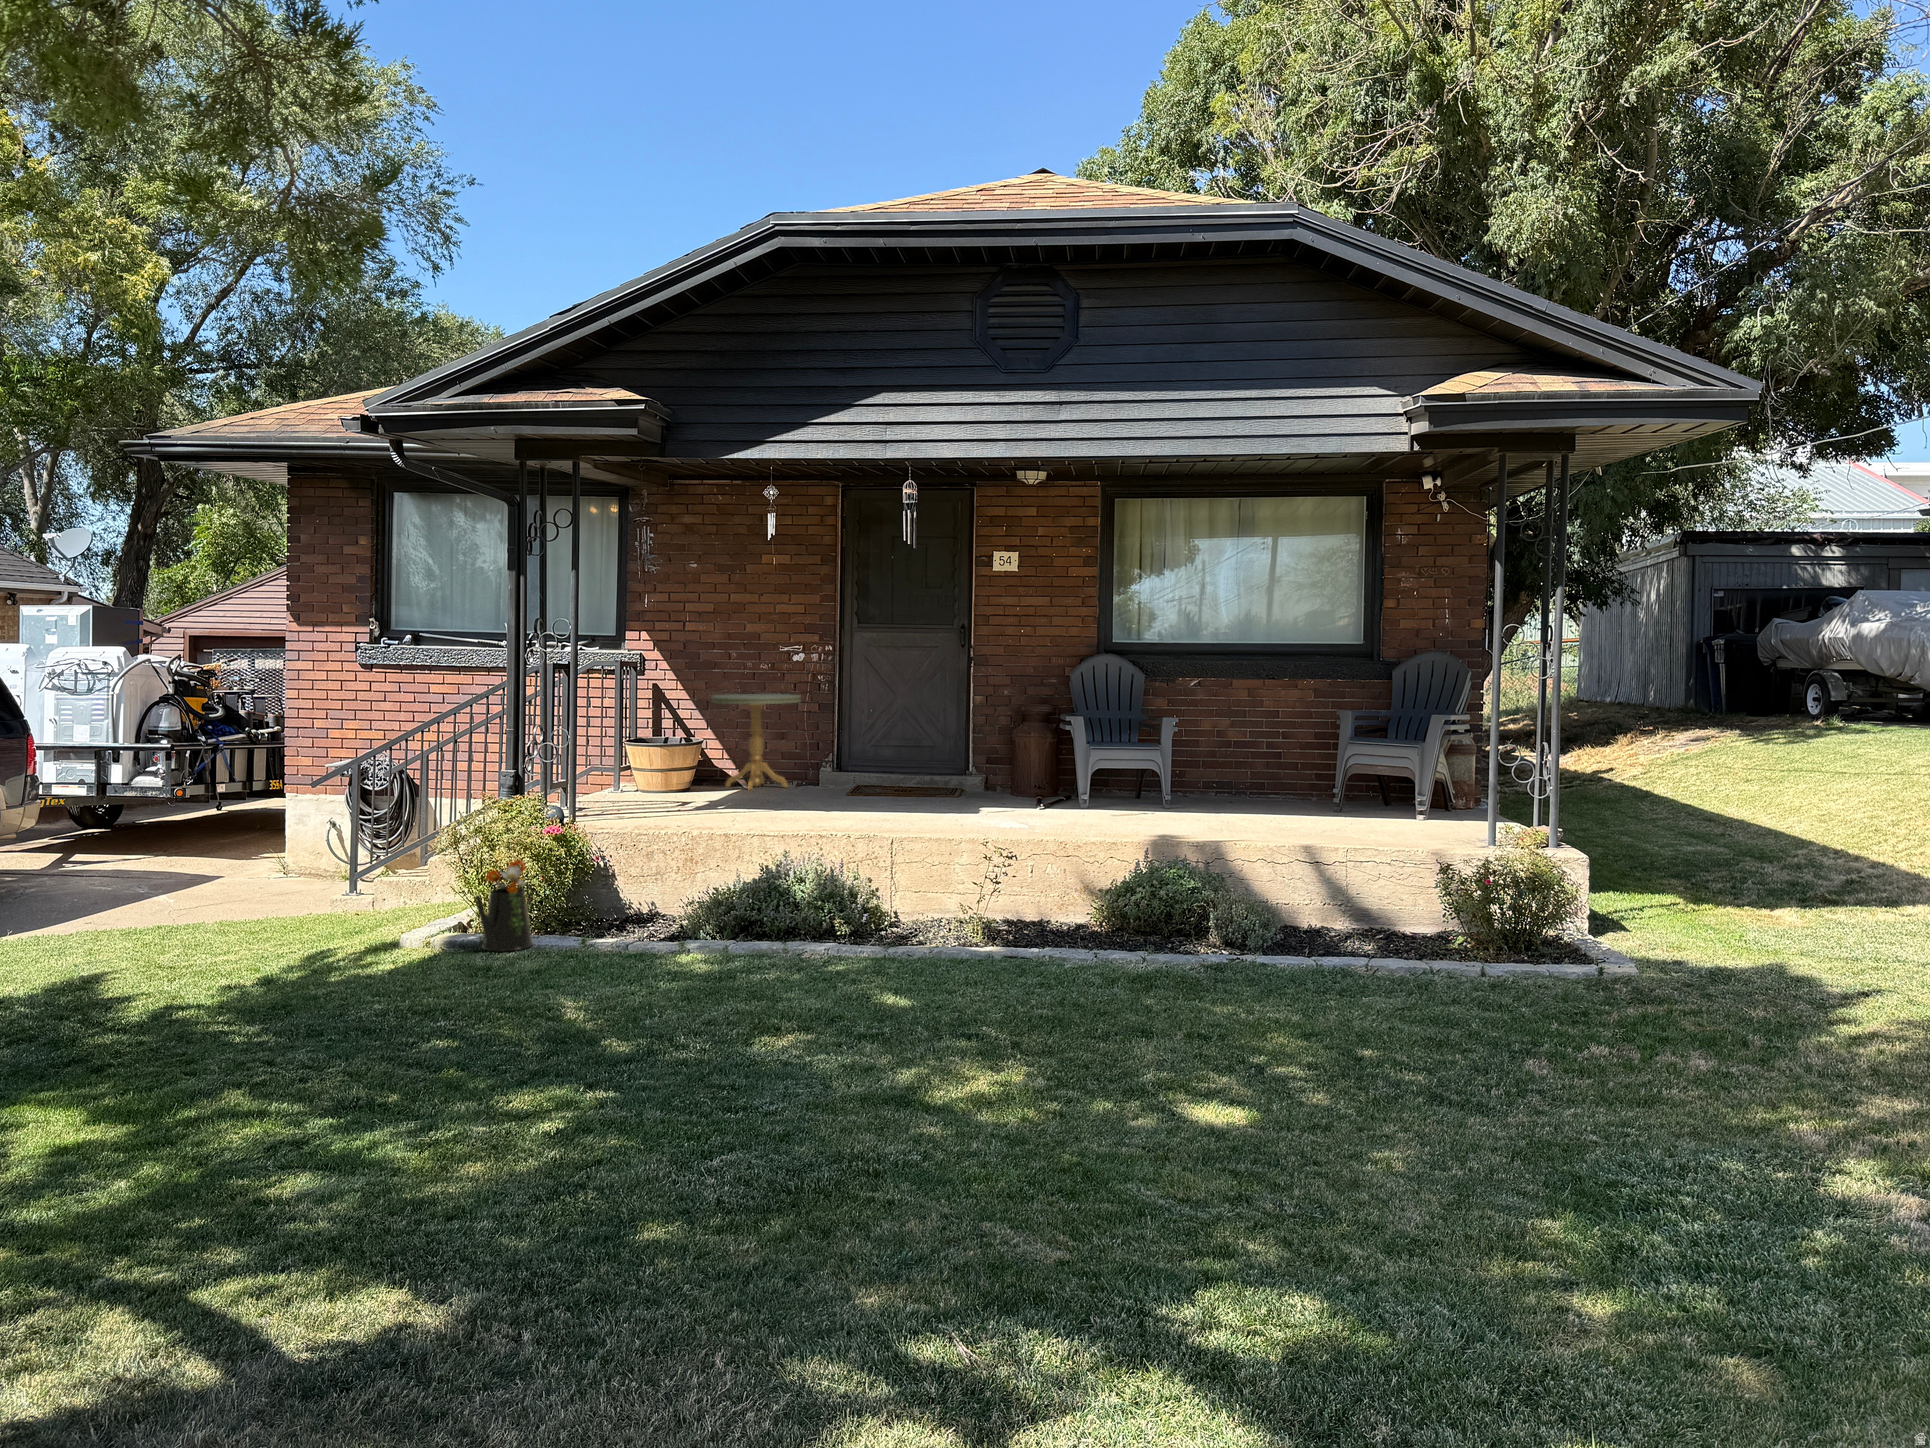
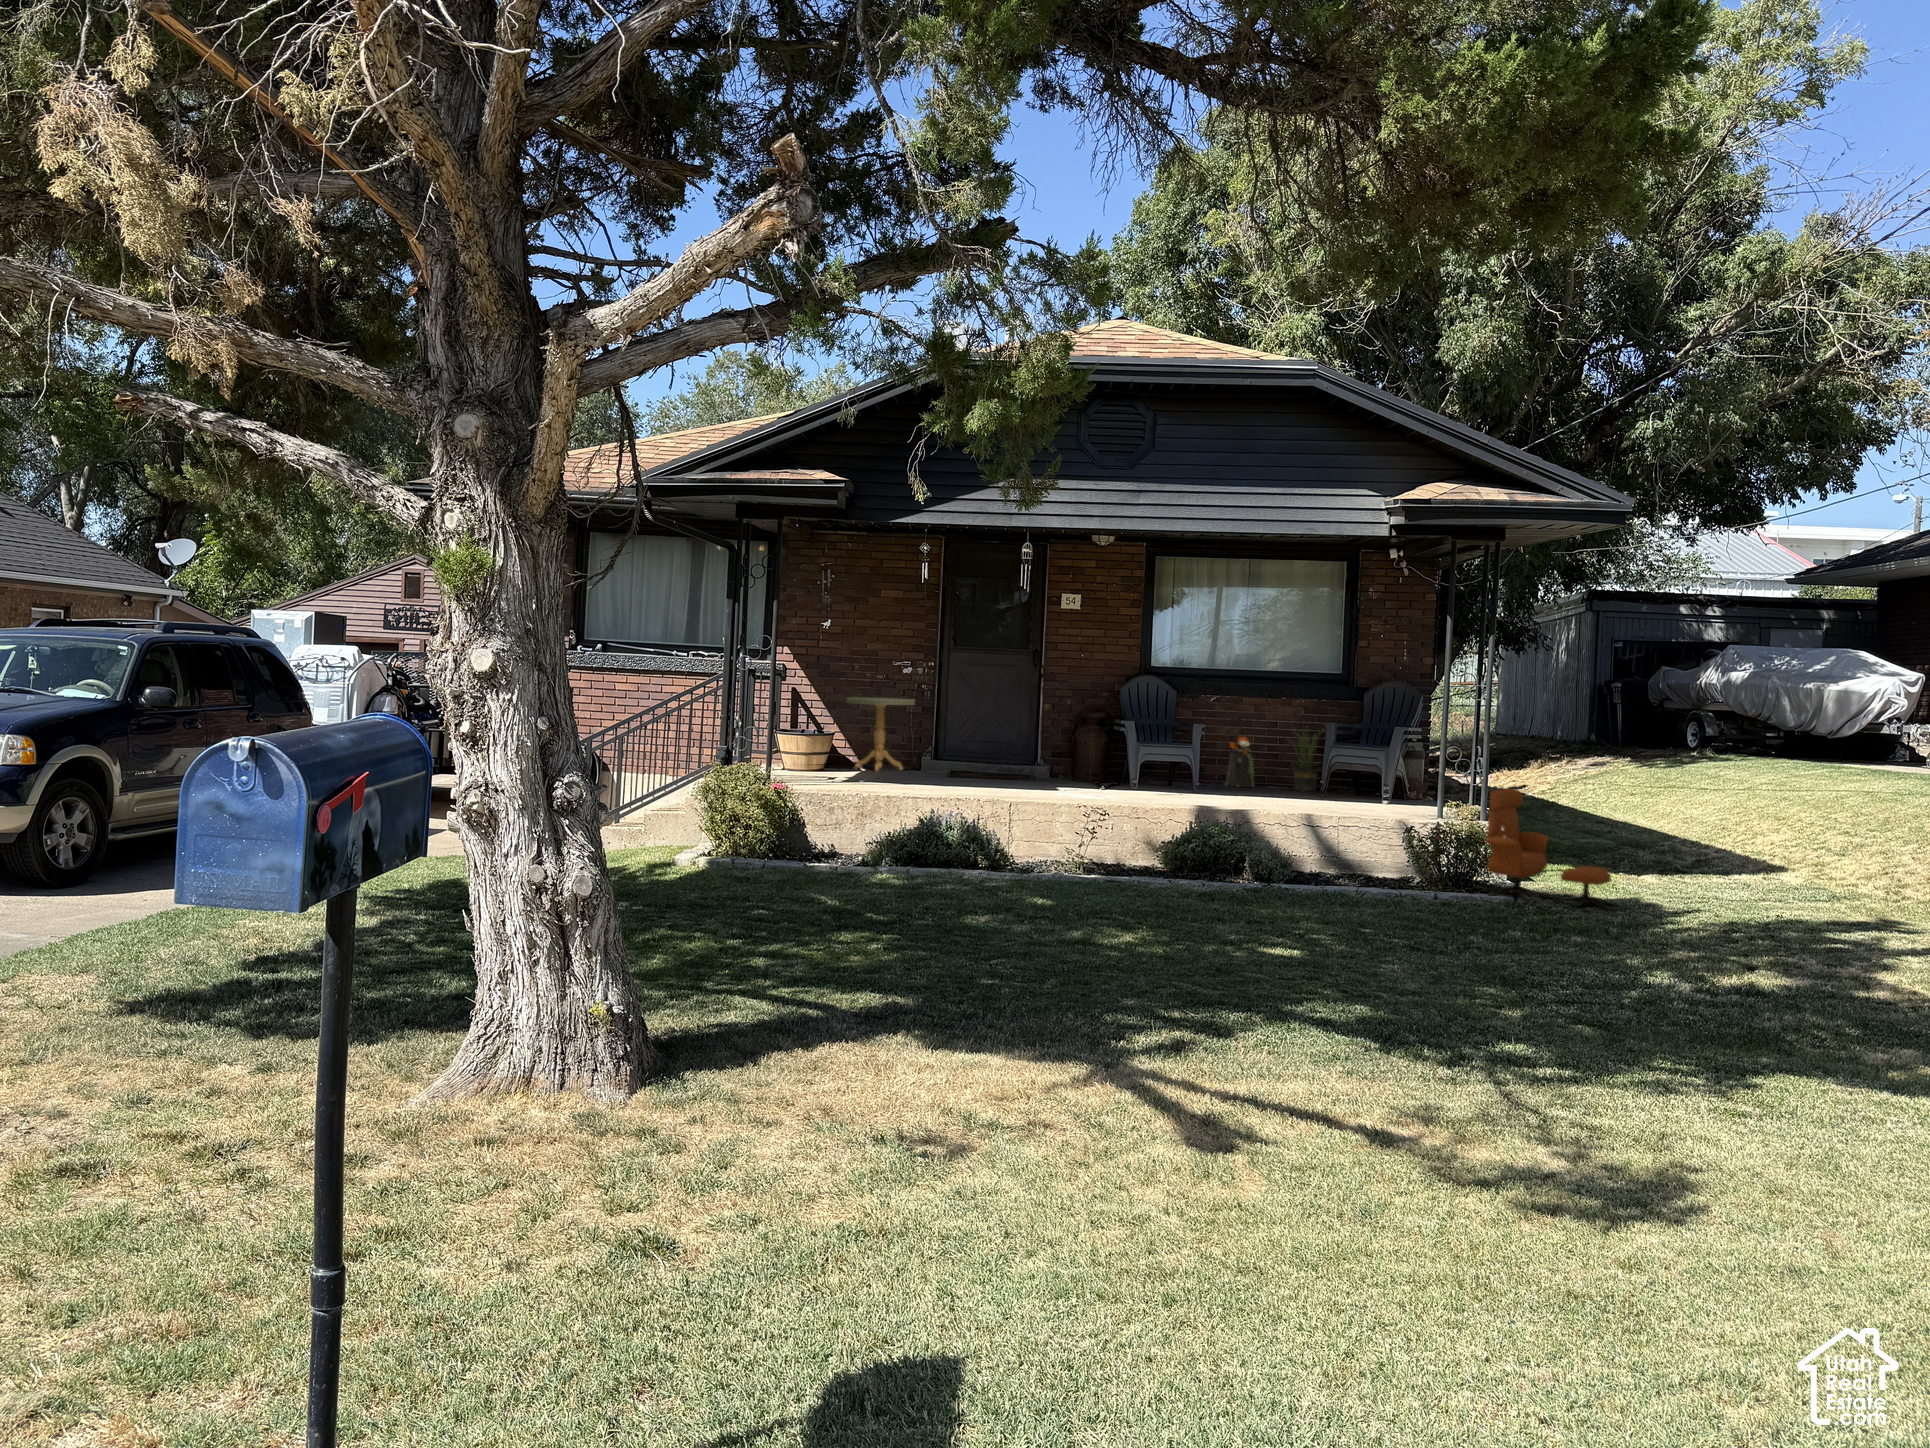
potted plant: none [1284,712,1343,803] -> present [1292,727,1319,791]
lounge chair: none [1557,807,1753,989] -> present [1485,789,1612,910]
watering can: present [475,859,533,952] -> present [1226,737,1254,787]

